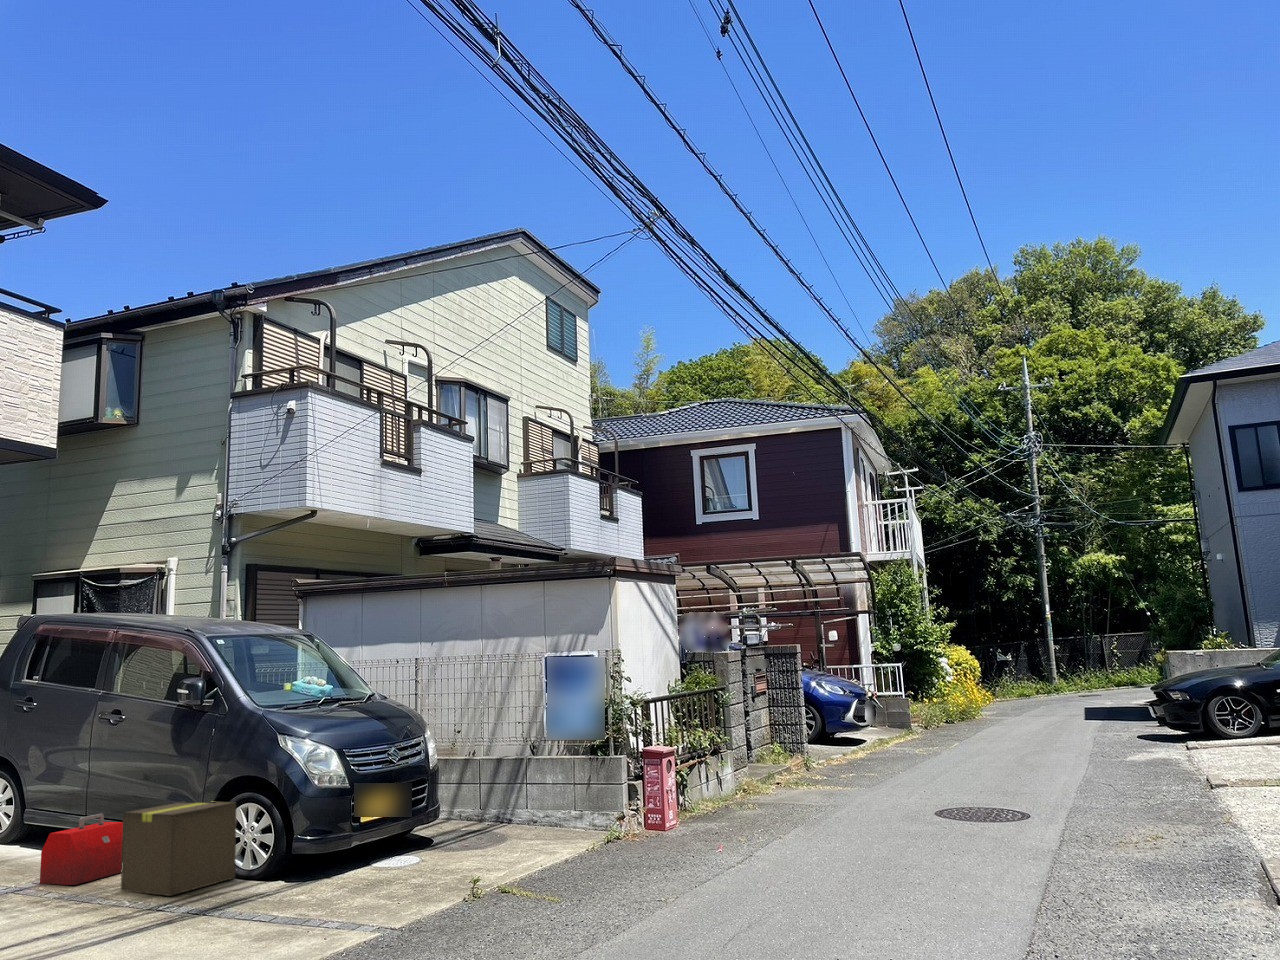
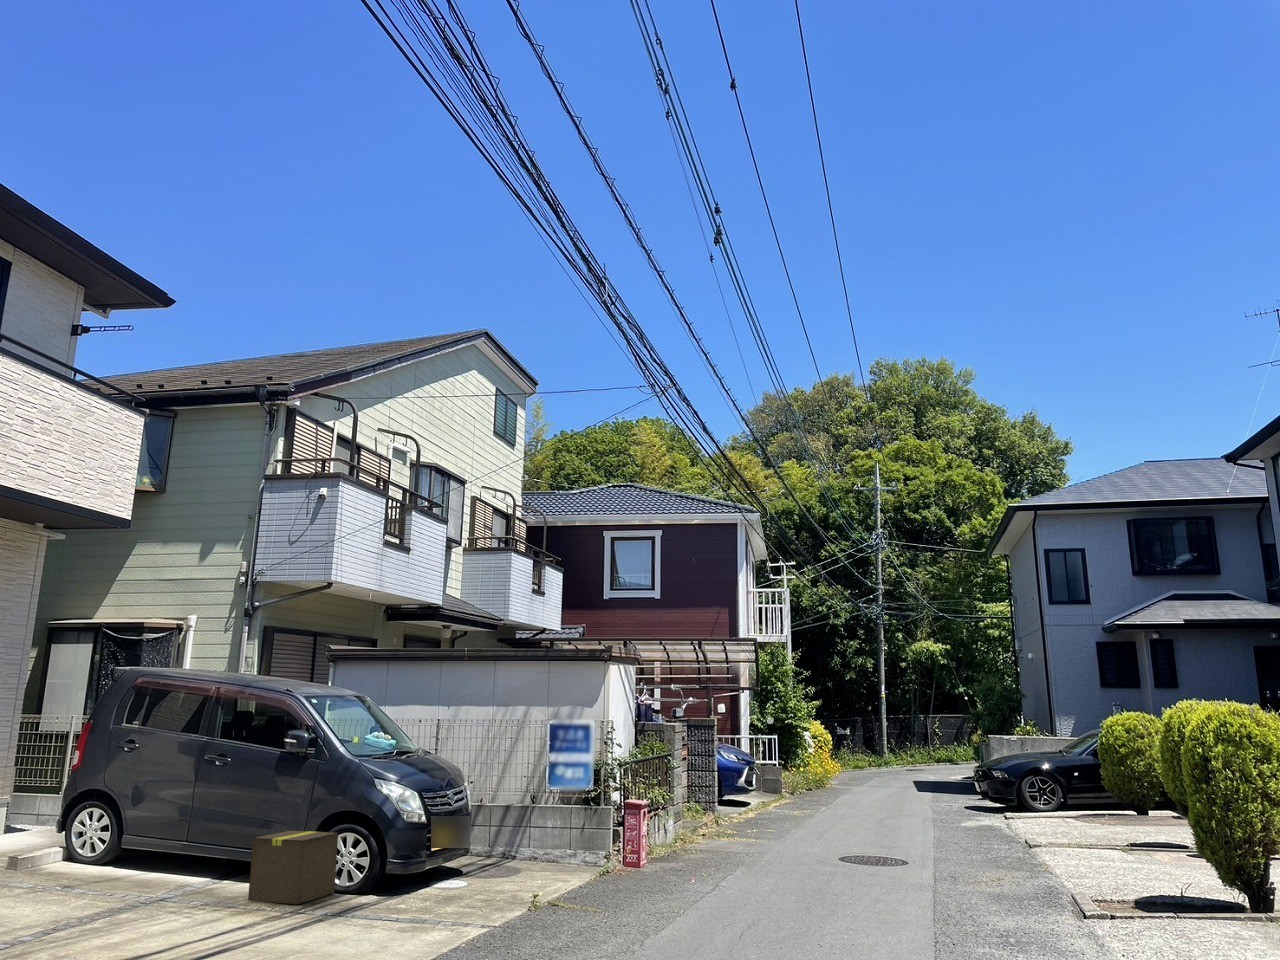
toolbox: present [40,814,123,885] -> none [170,839,241,895]

